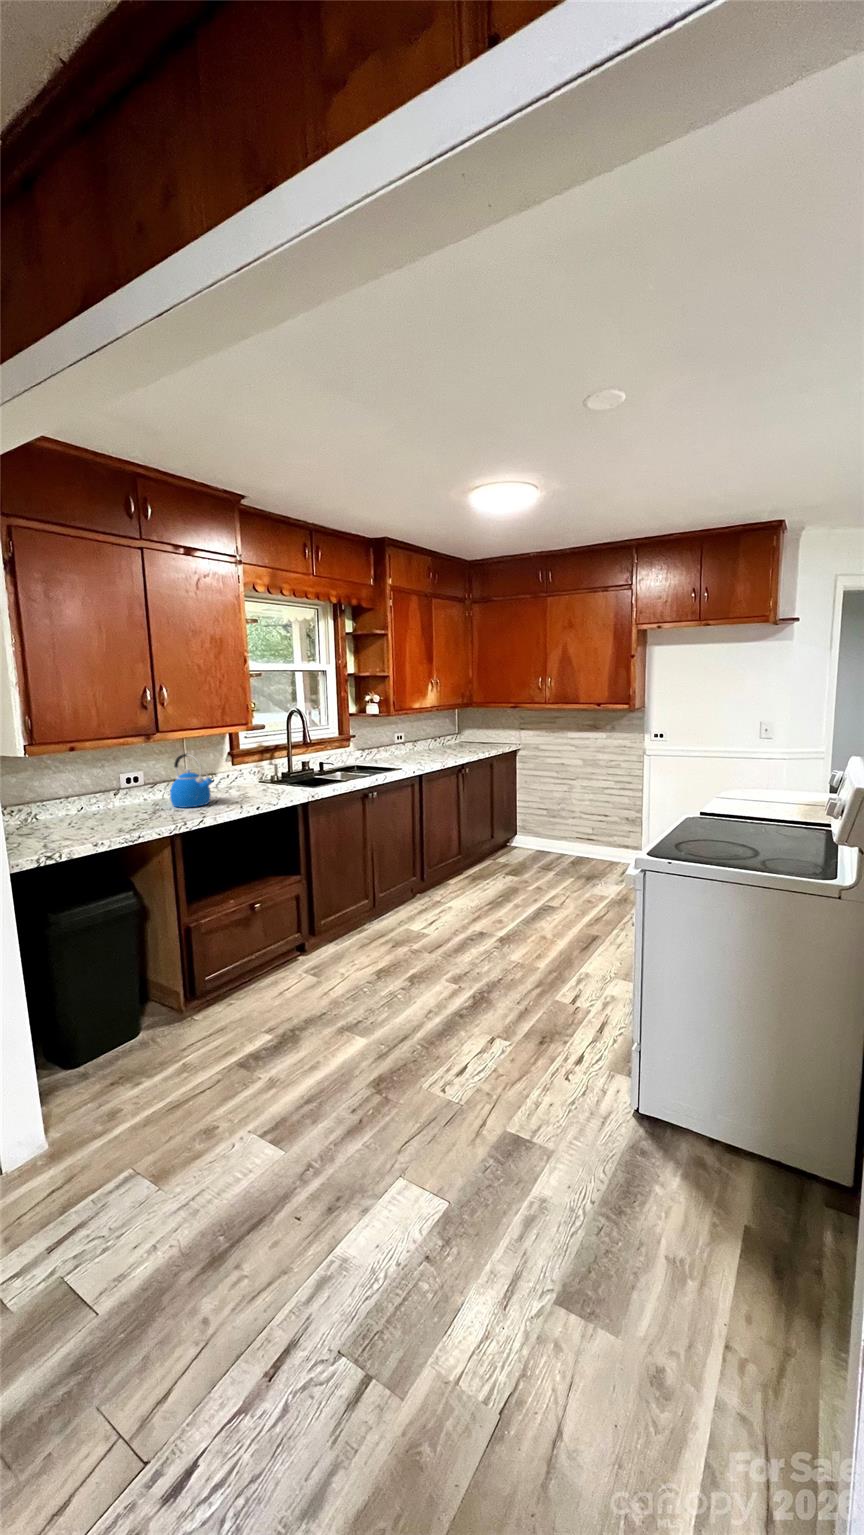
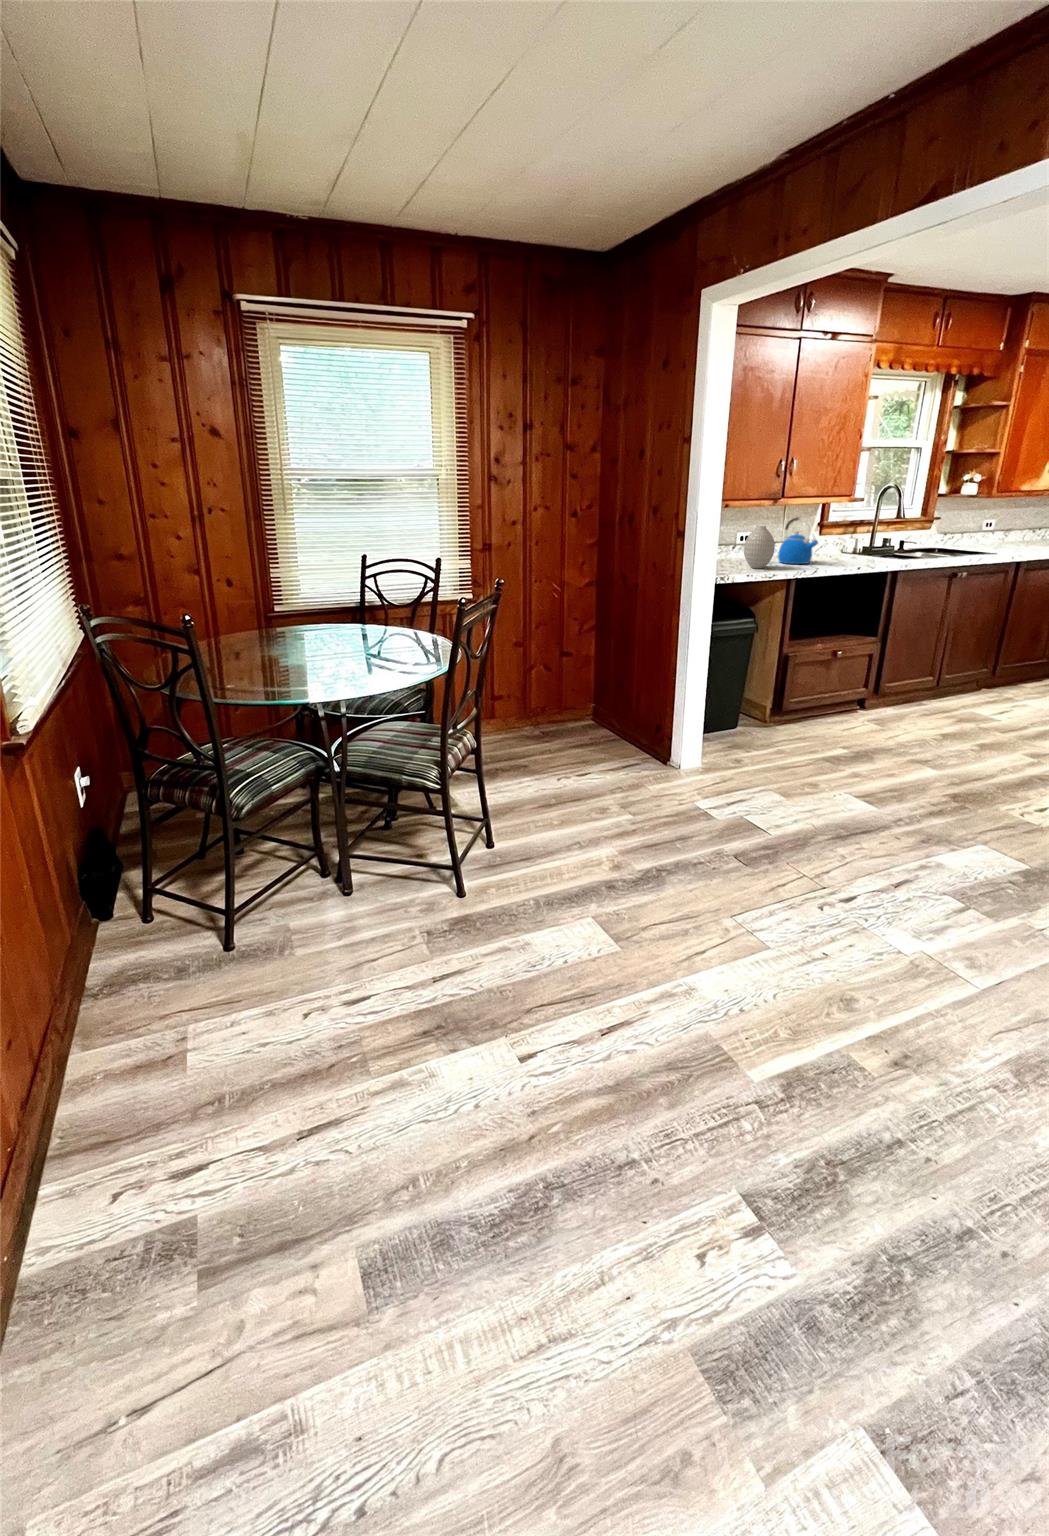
vase: none [114,769,154,821] -> present [744,526,775,568]

